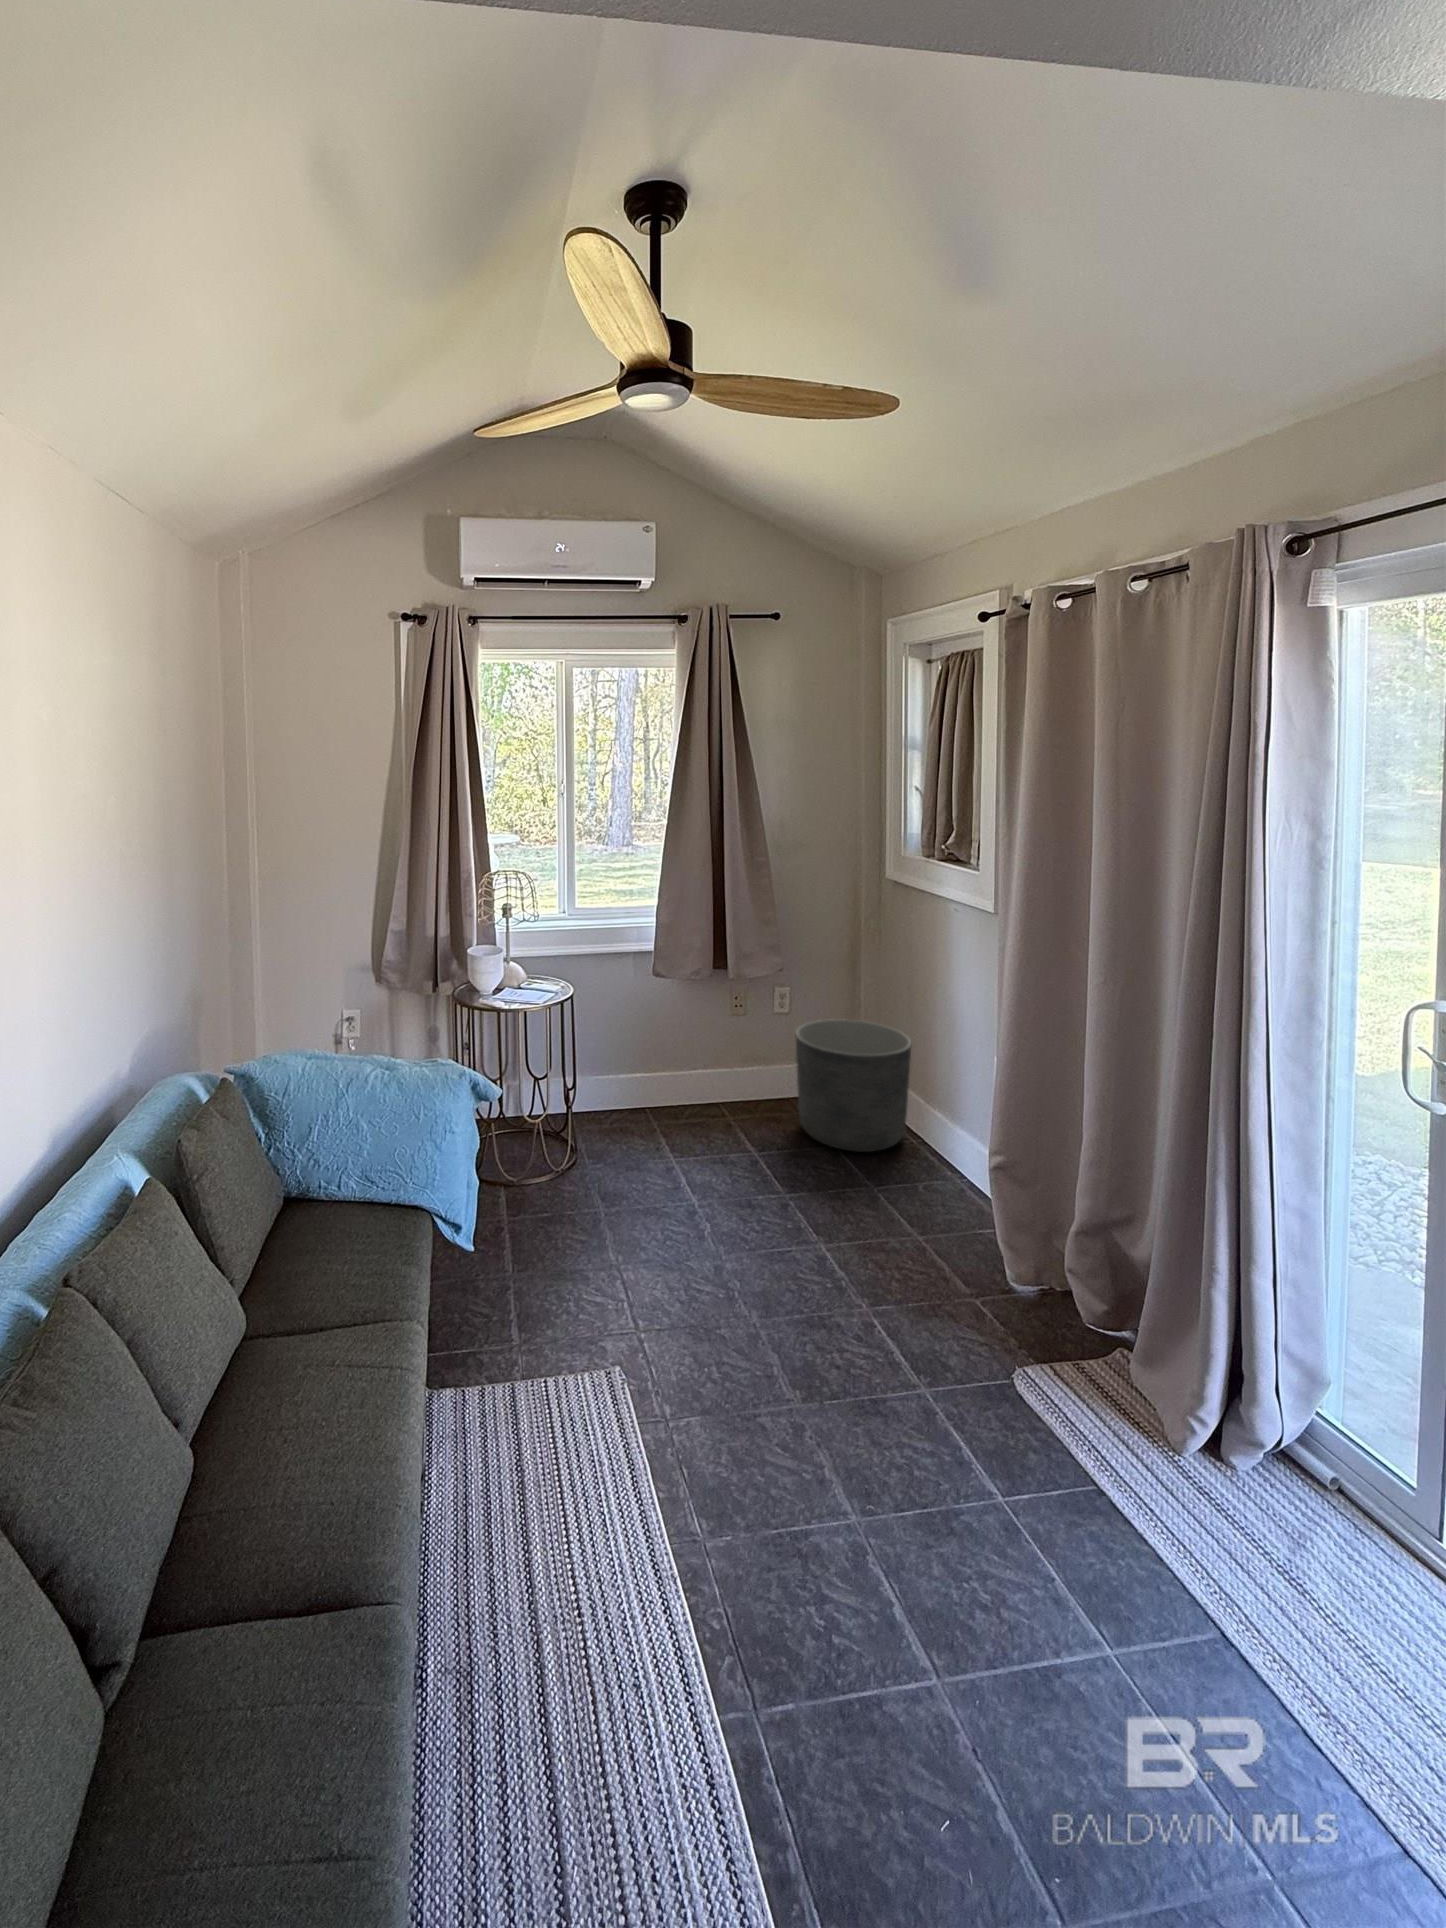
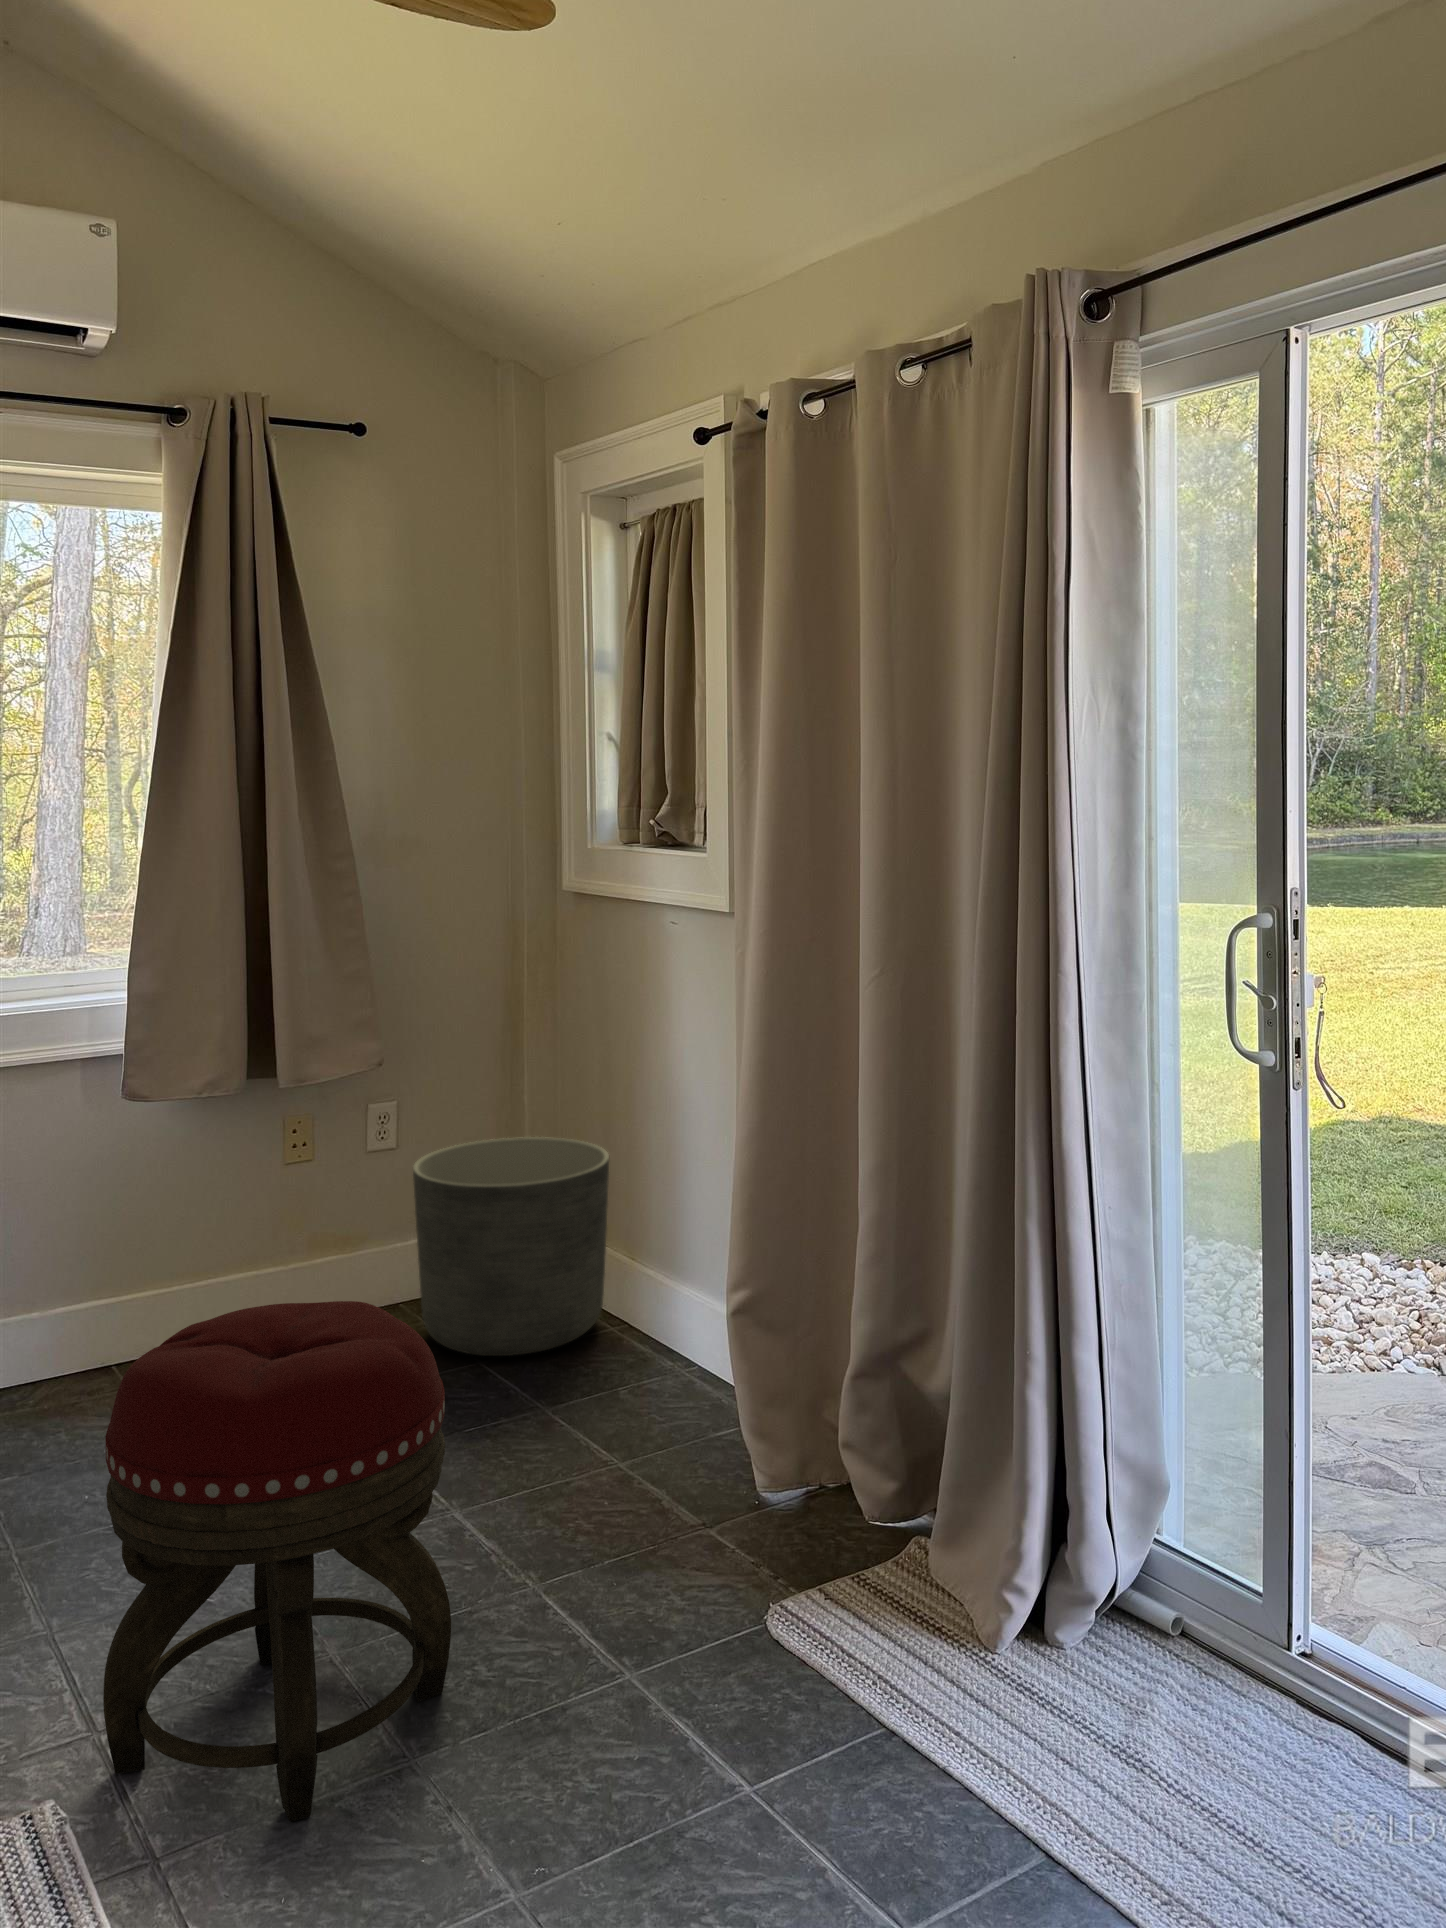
footstool: none [637,1126,816,1420] -> present [103,1301,451,1822]

